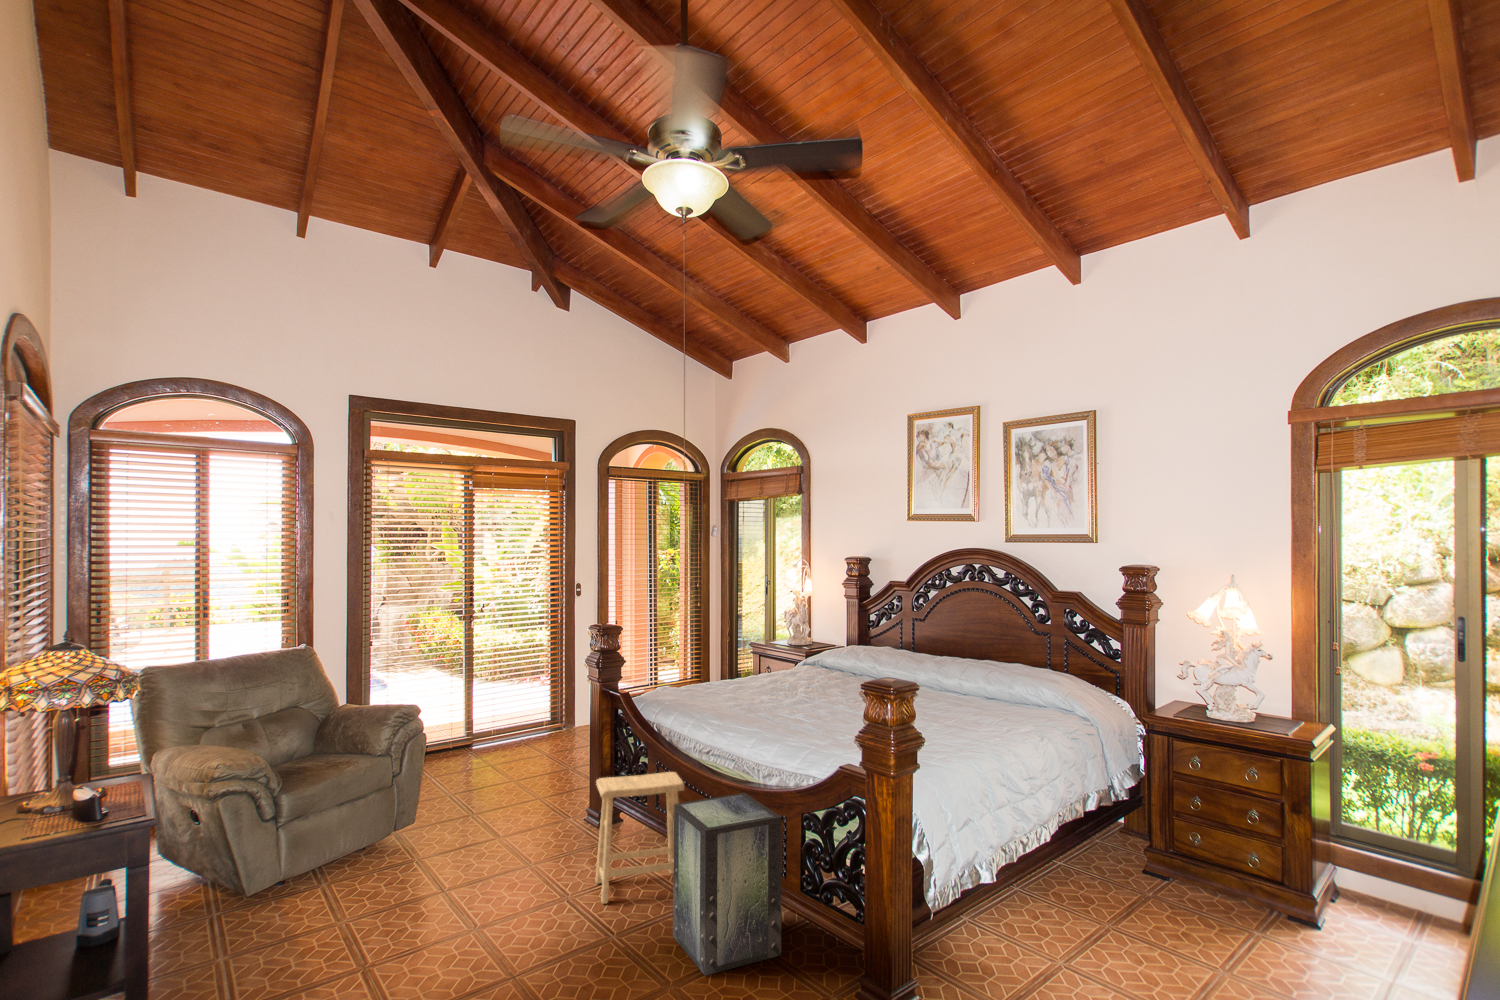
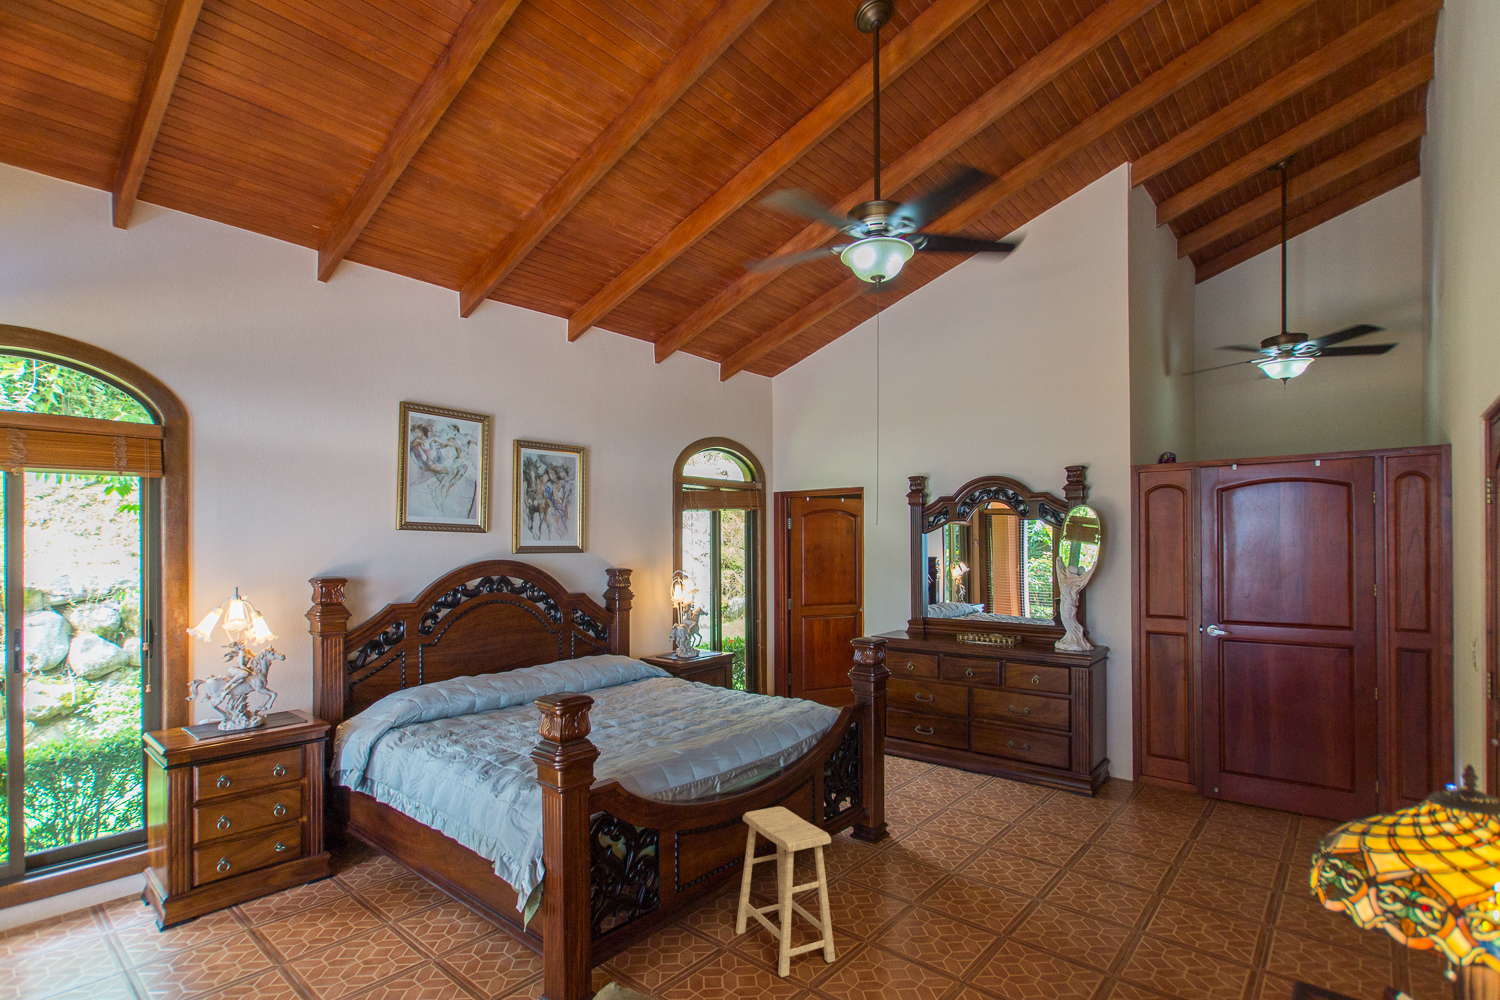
storage box: present [673,793,781,976] -> none [821,763,919,915]

